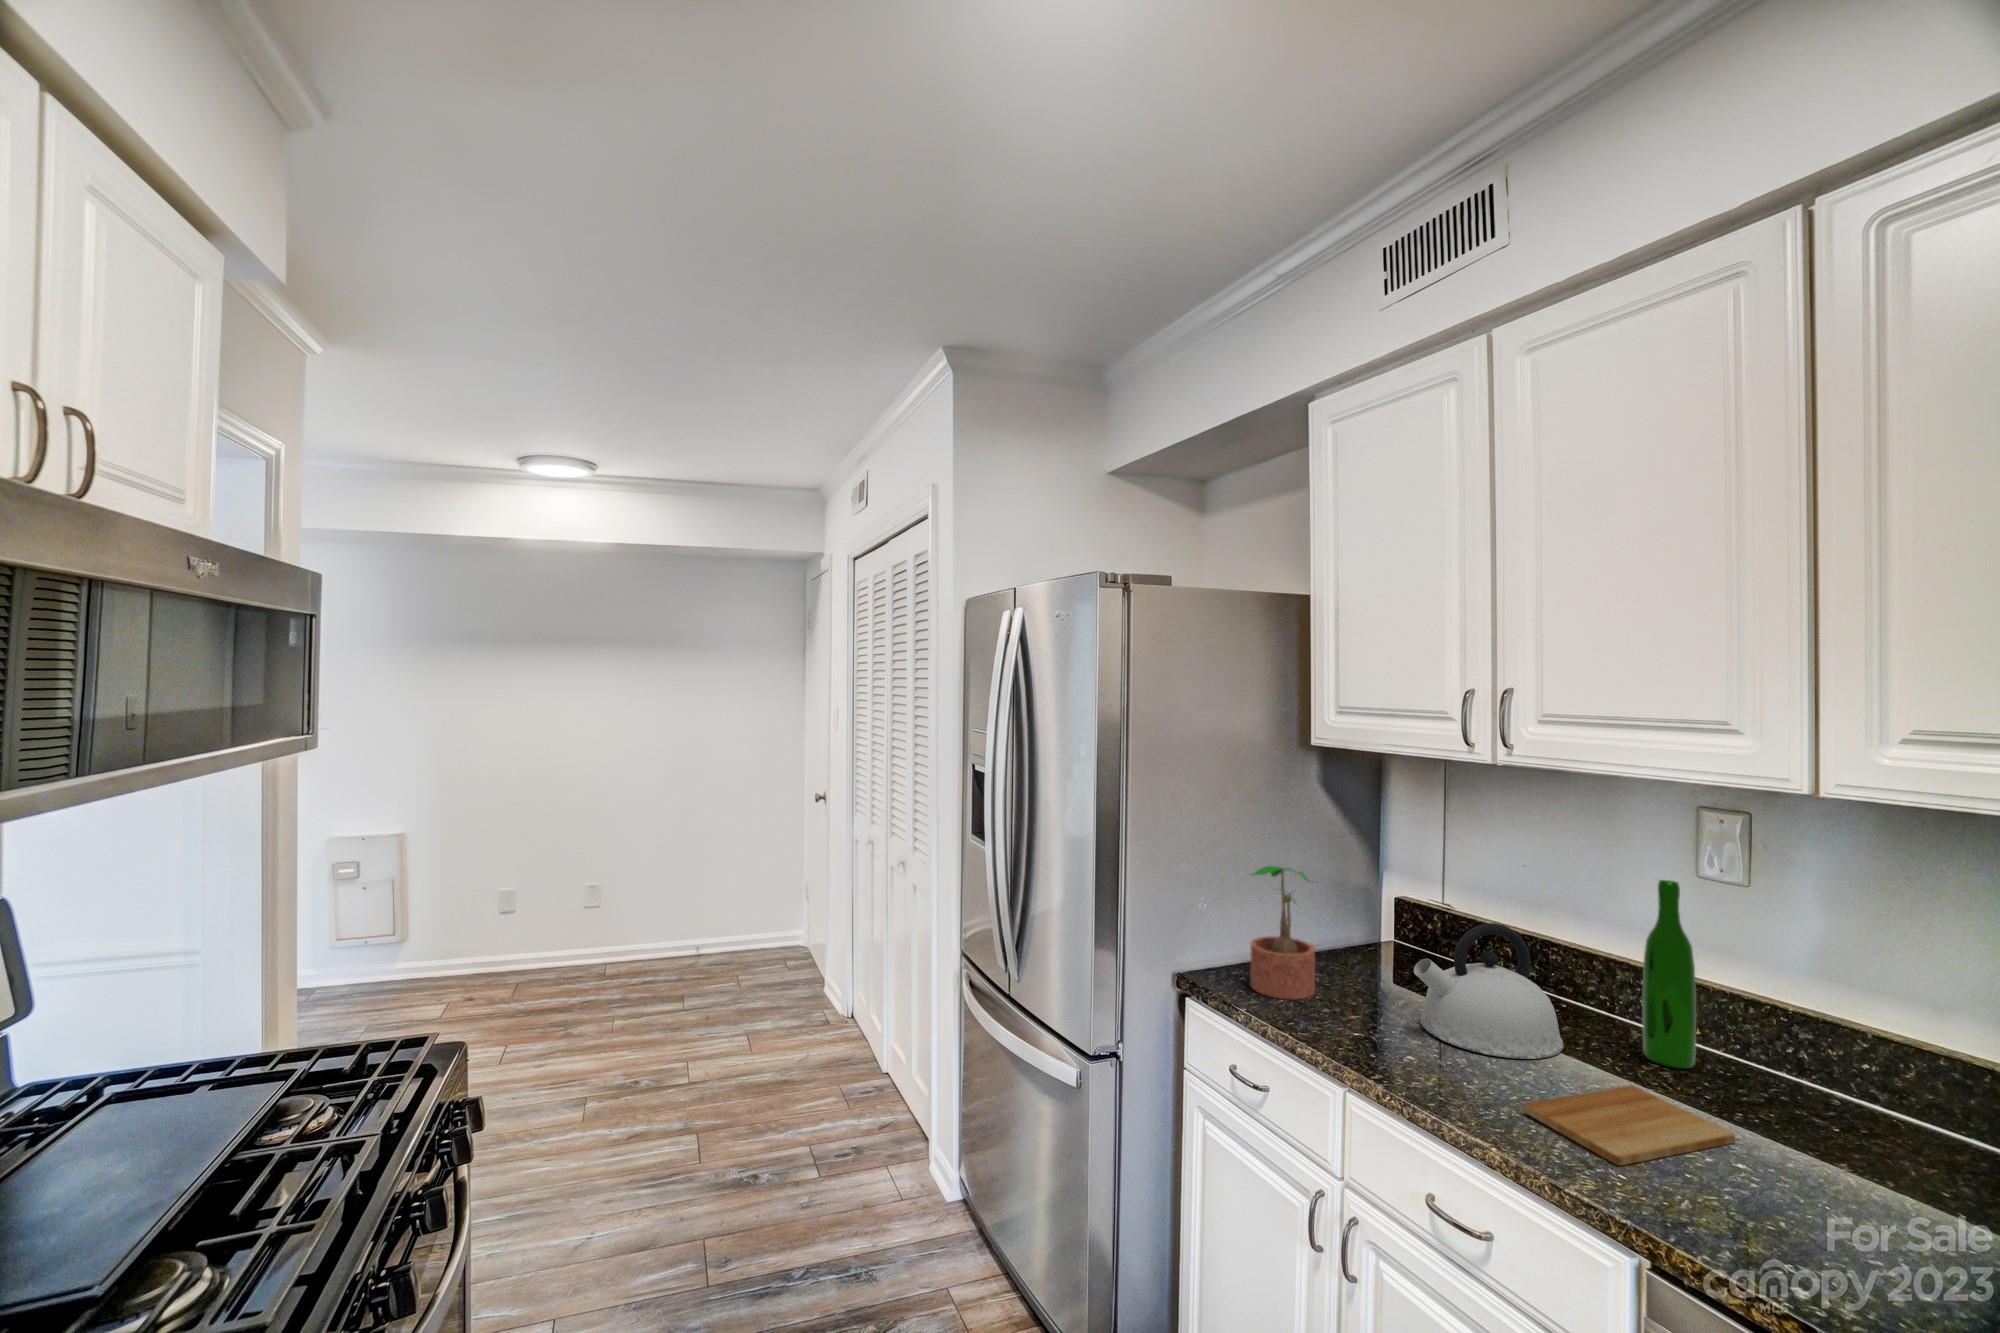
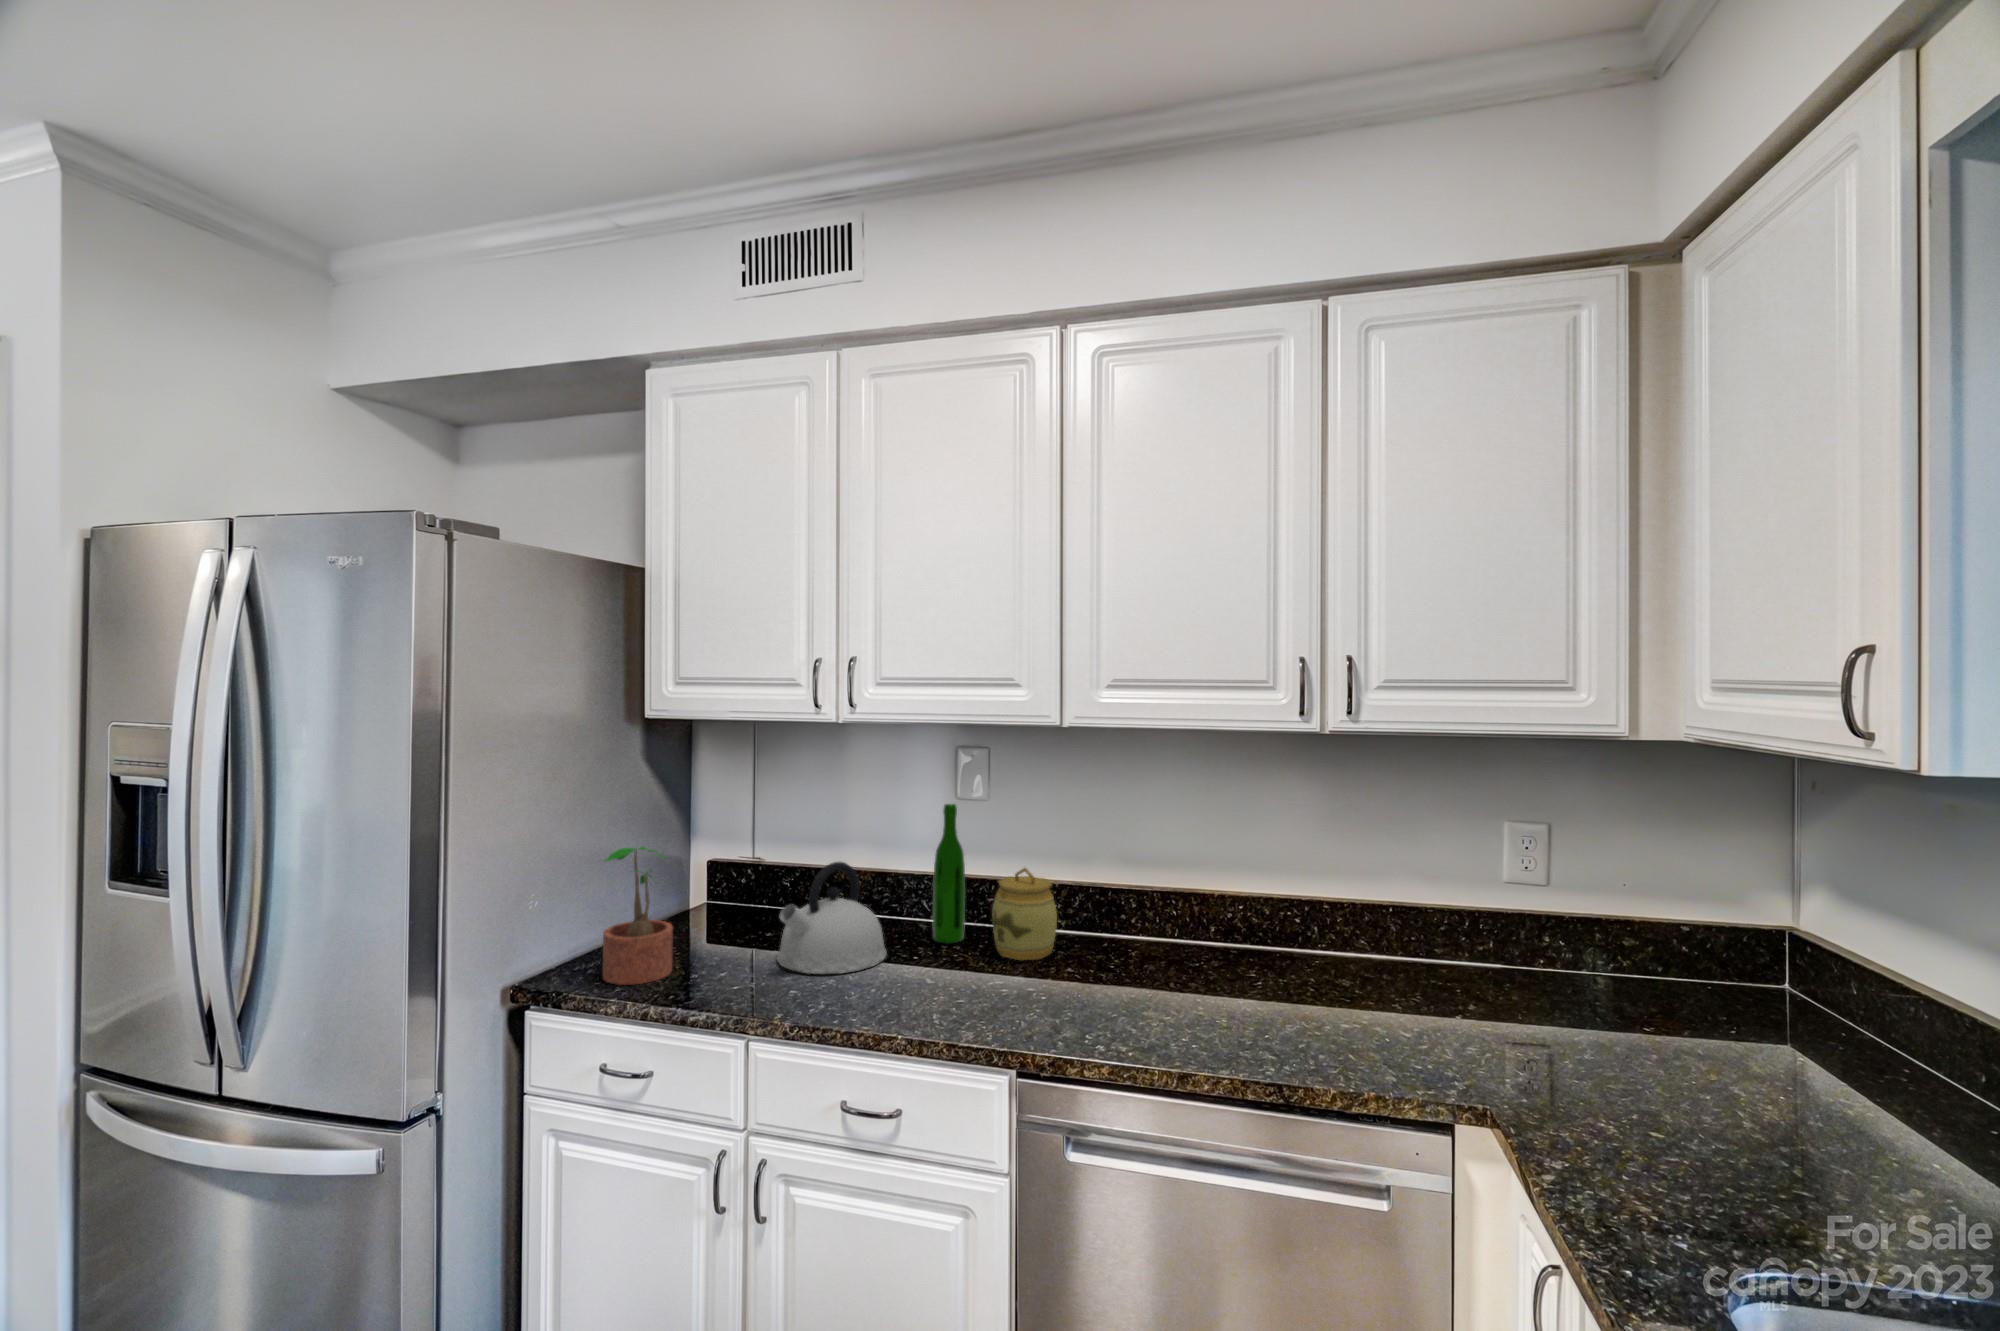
jar: none [1727,992,1850,1135] -> present [992,868,1057,960]
cutting board: present [1524,1086,1735,1166] -> none [897,962,1014,1016]

